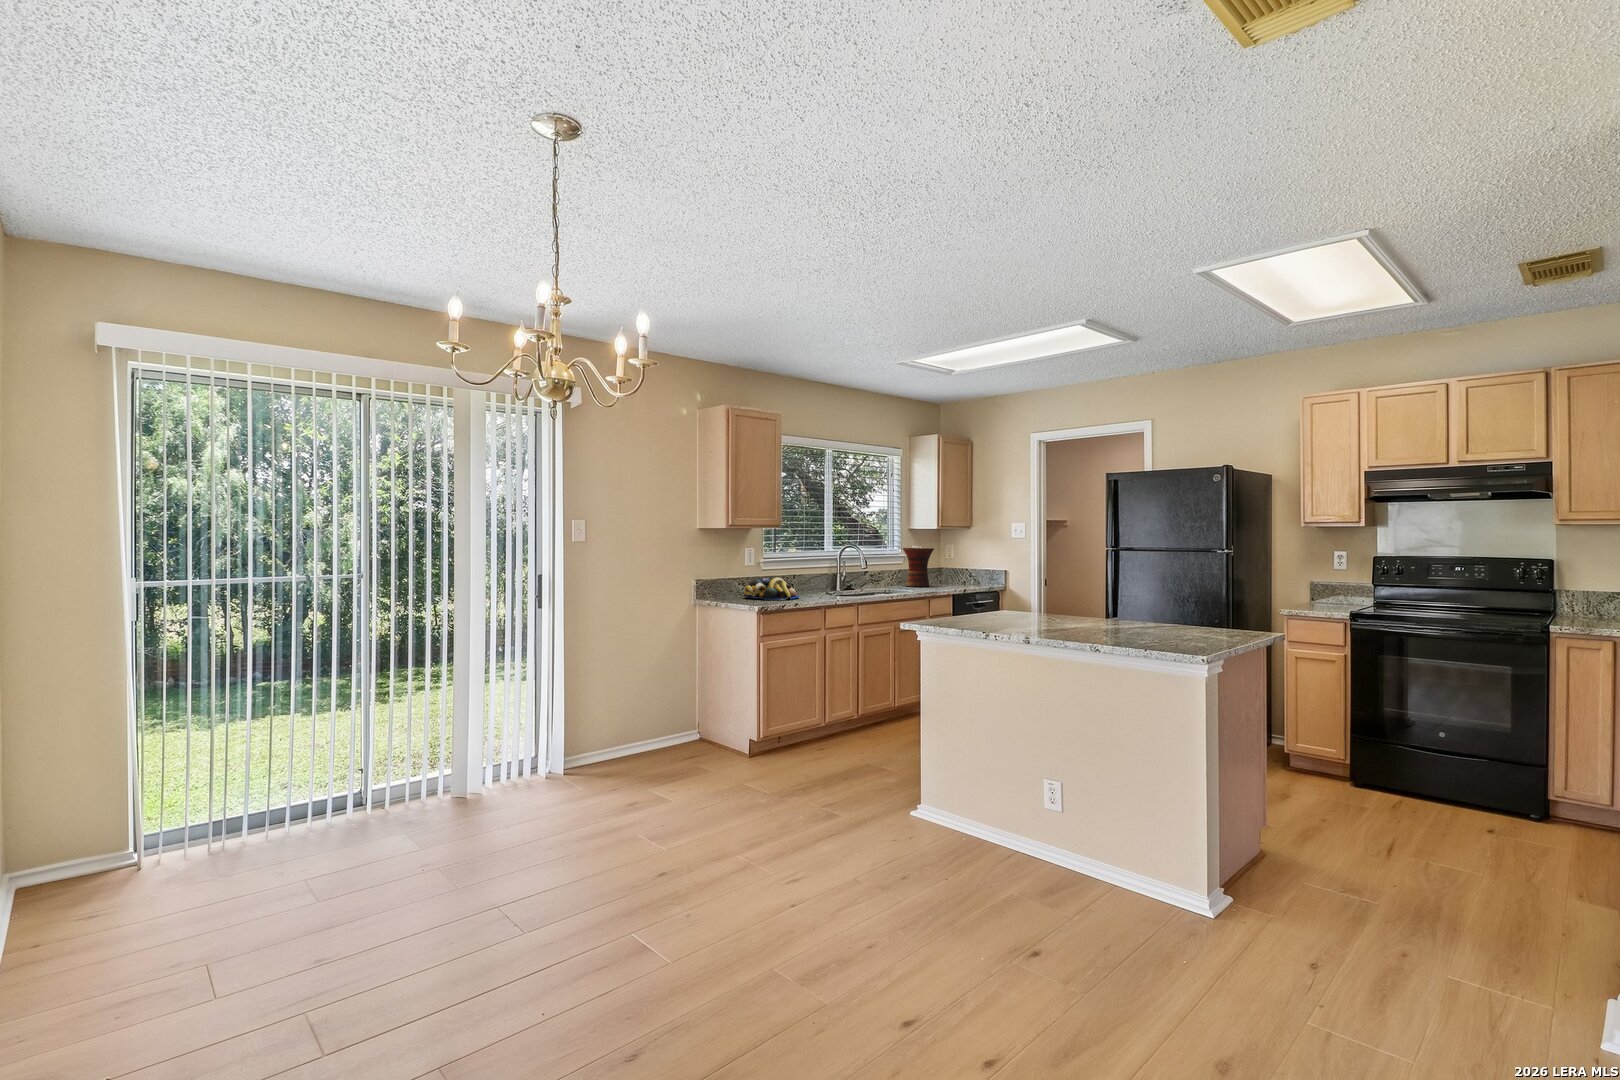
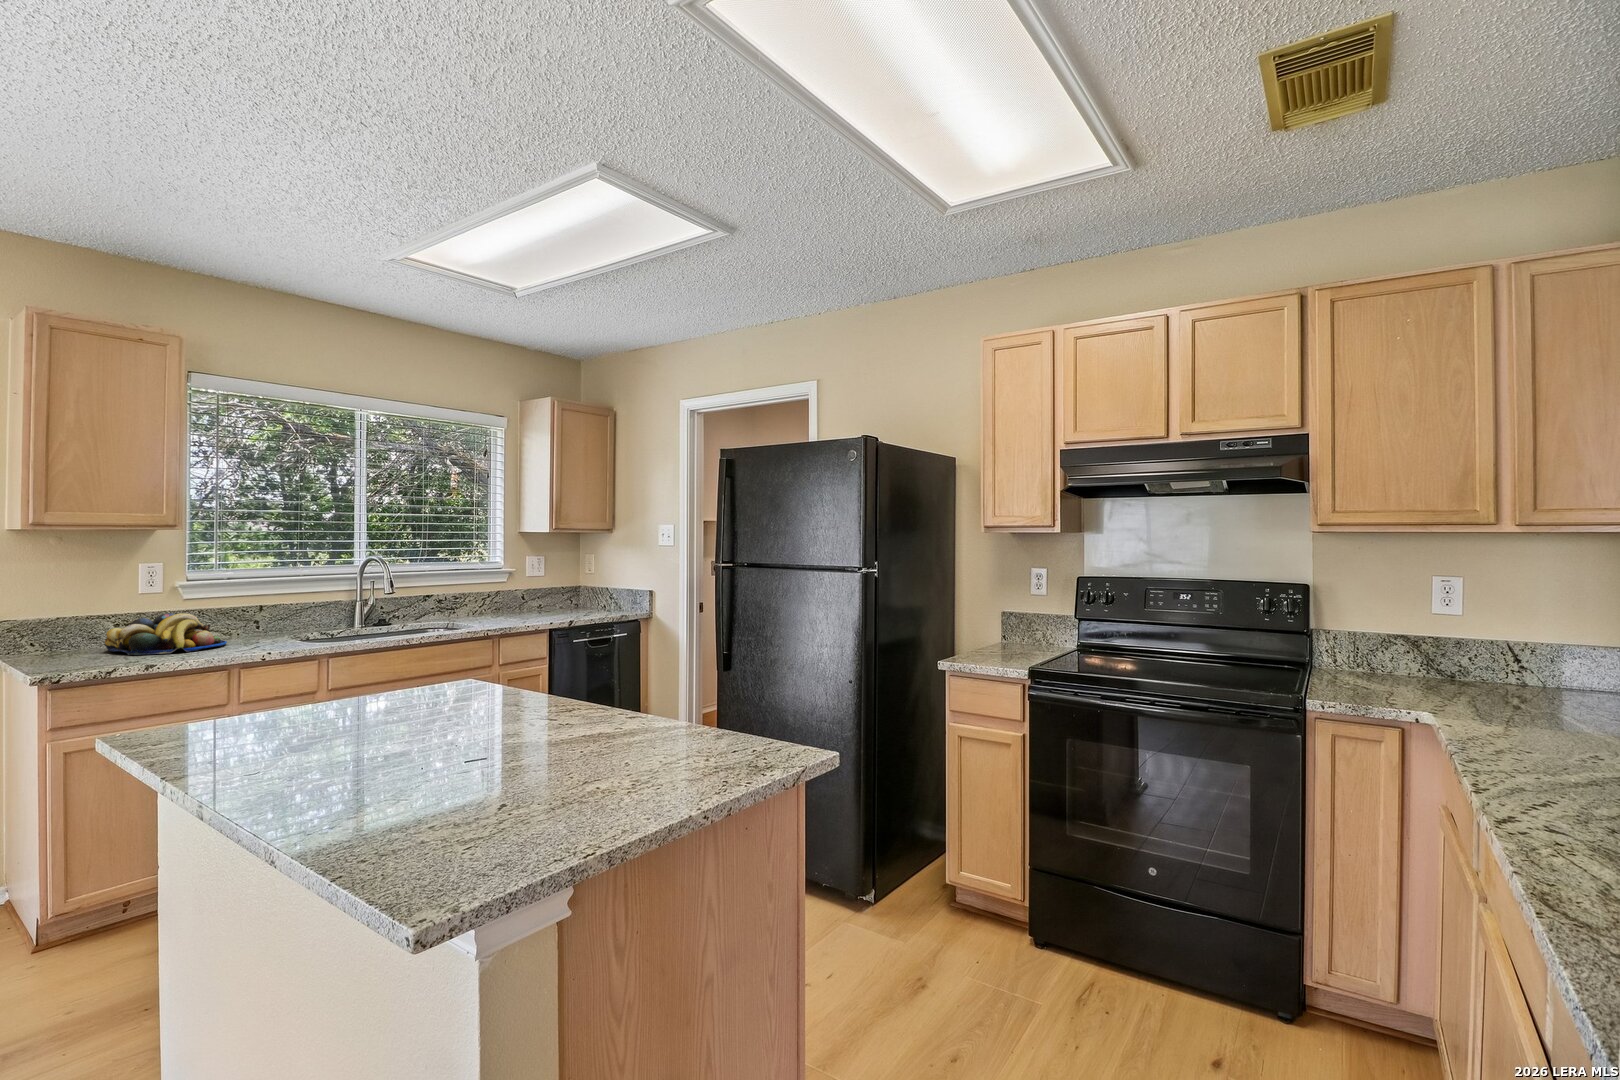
vase: present [903,548,934,587] -> none [504,558,551,613]

